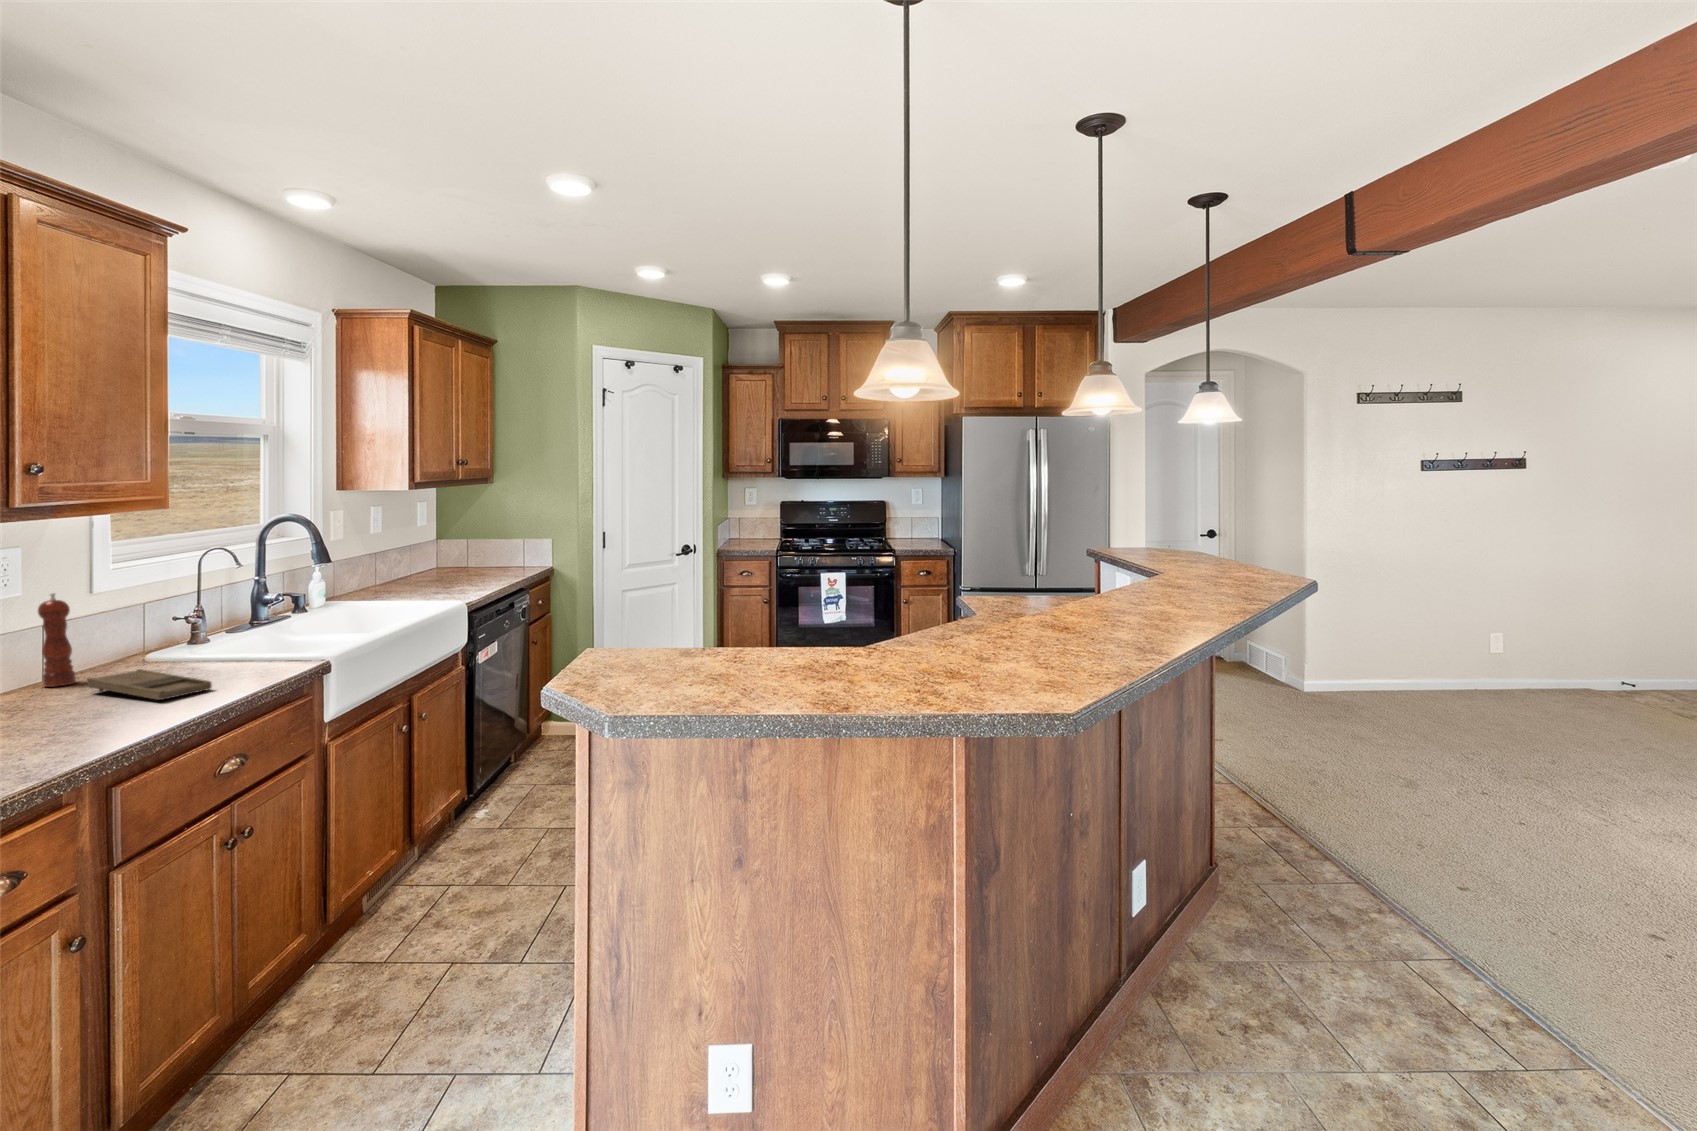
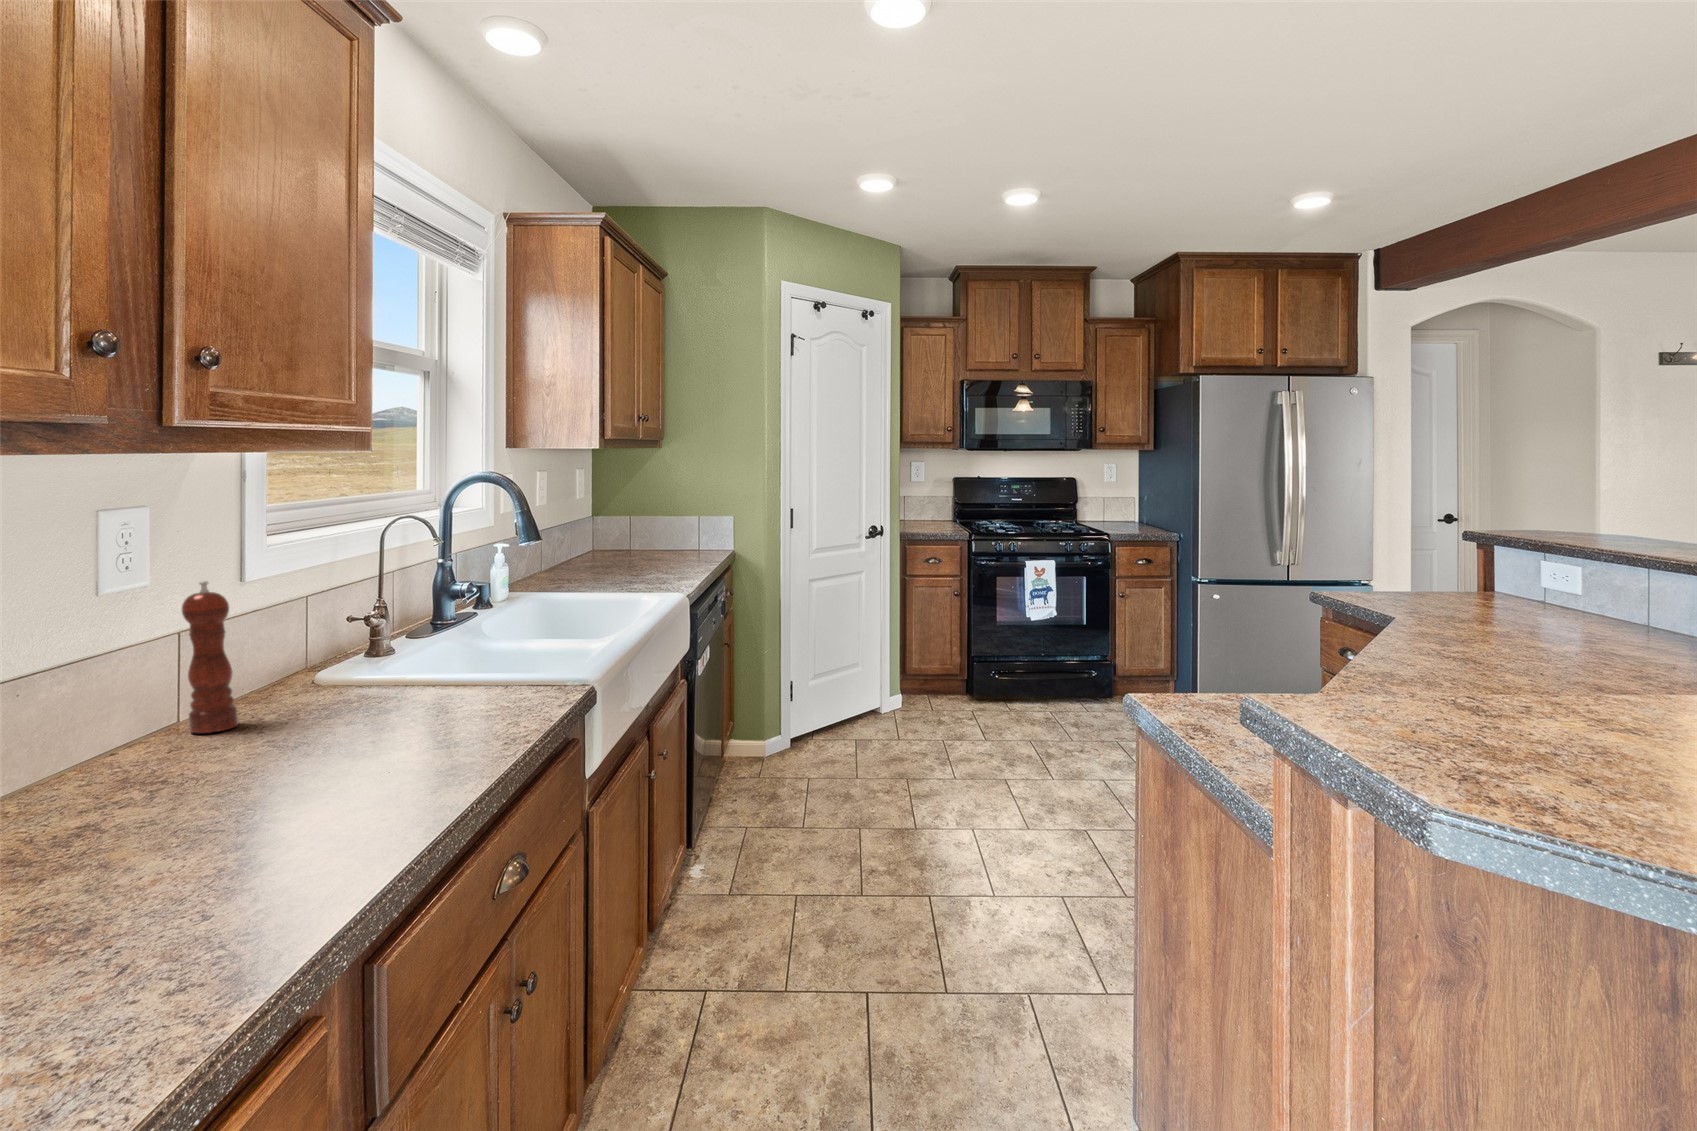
tray: present [87,669,212,700] -> none [266,704,466,767]

